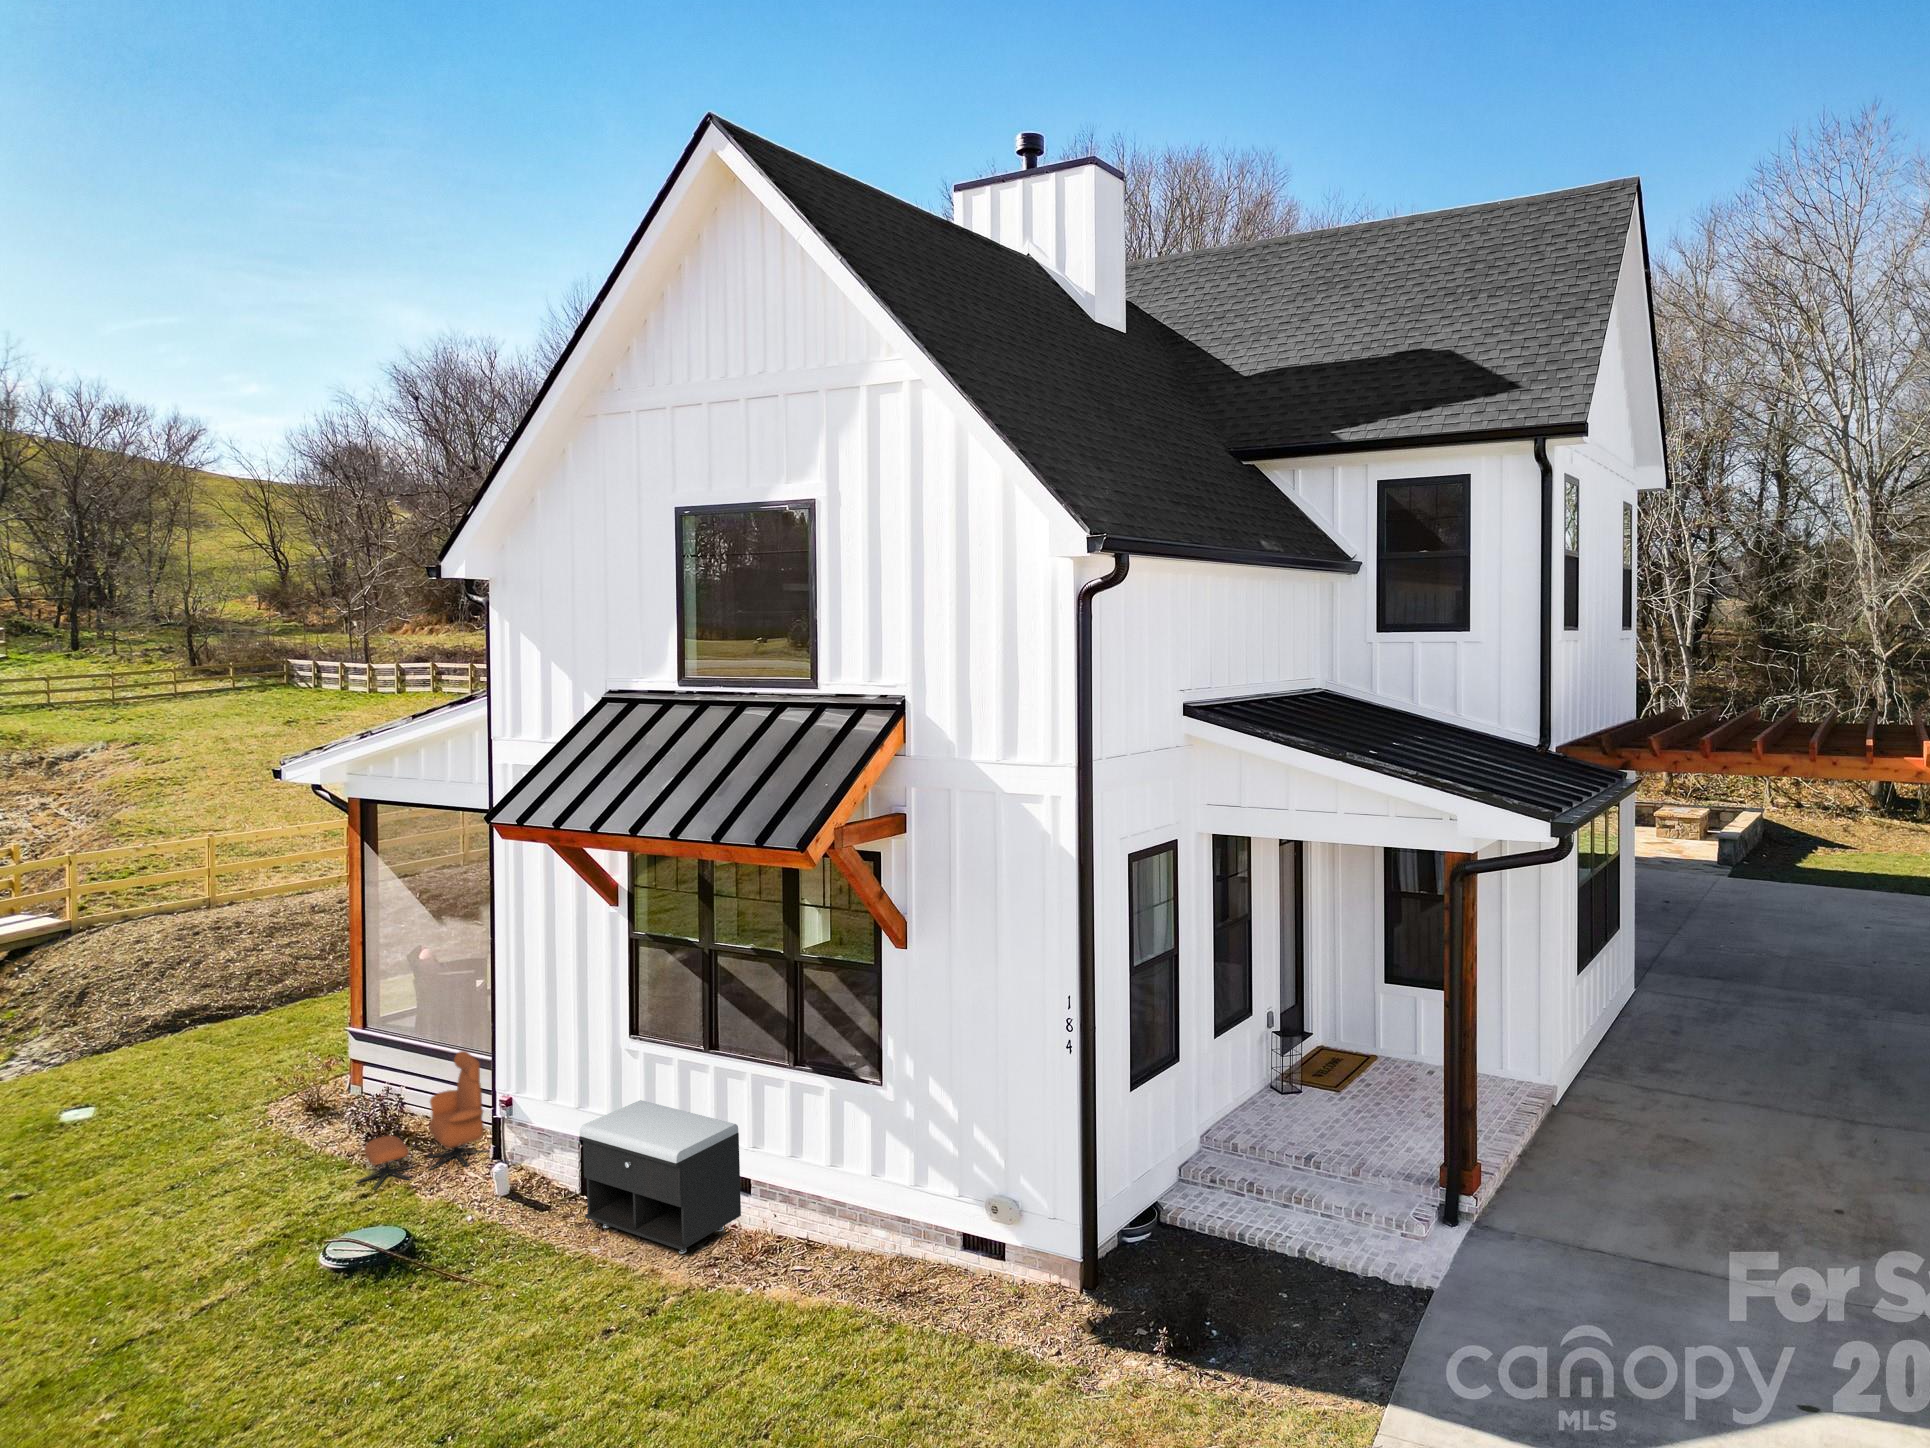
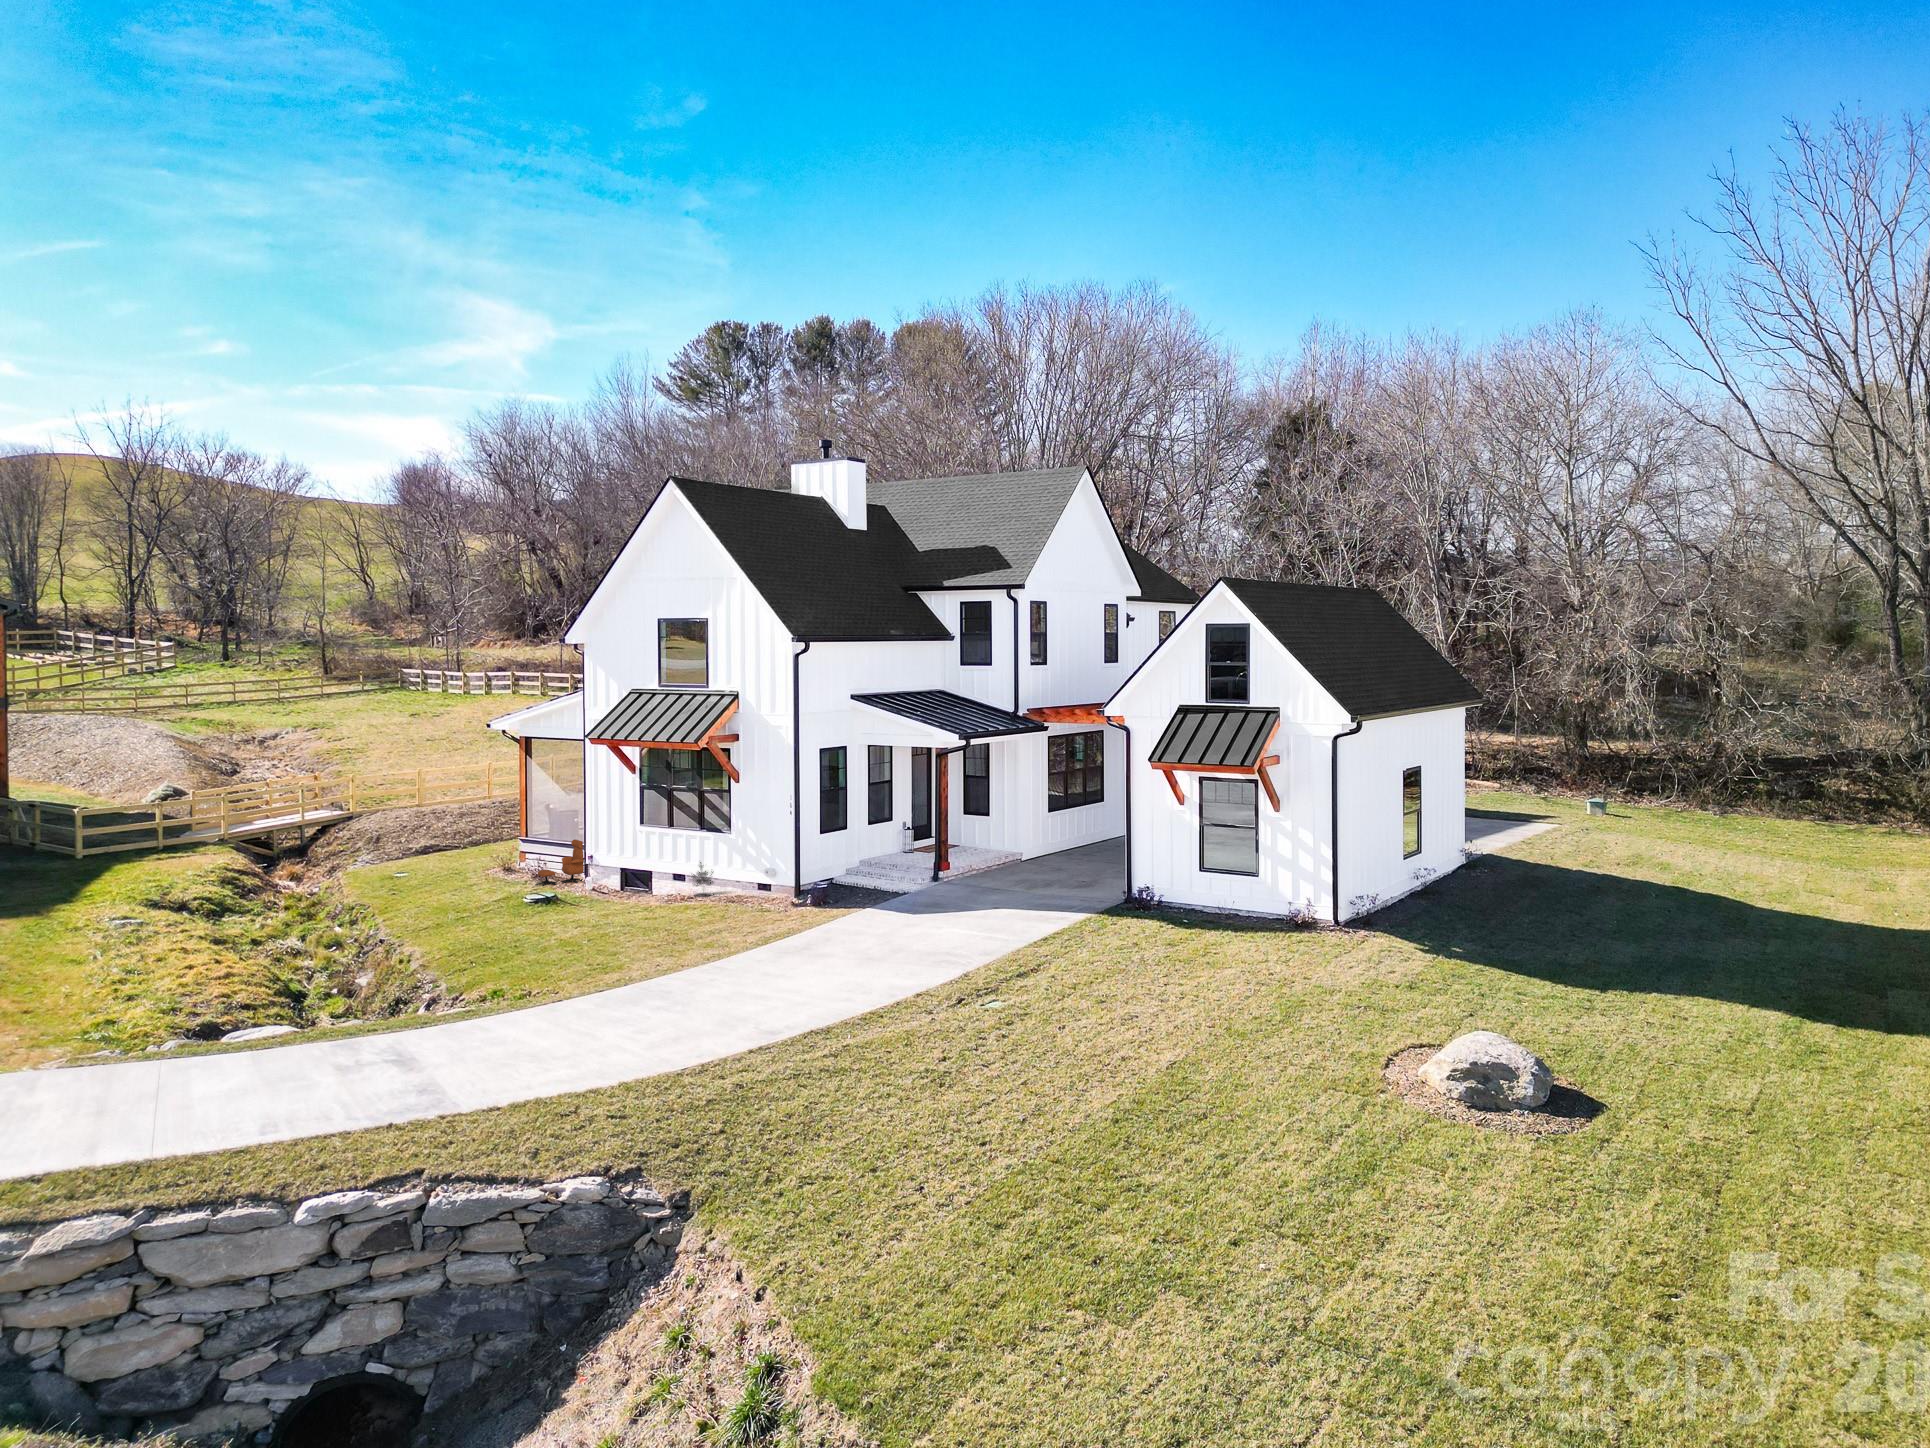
storage bench: present [579,1100,741,1254] -> none [623,848,682,894]
potted tree: none [771,1167,842,1277] -> present [693,862,713,897]

